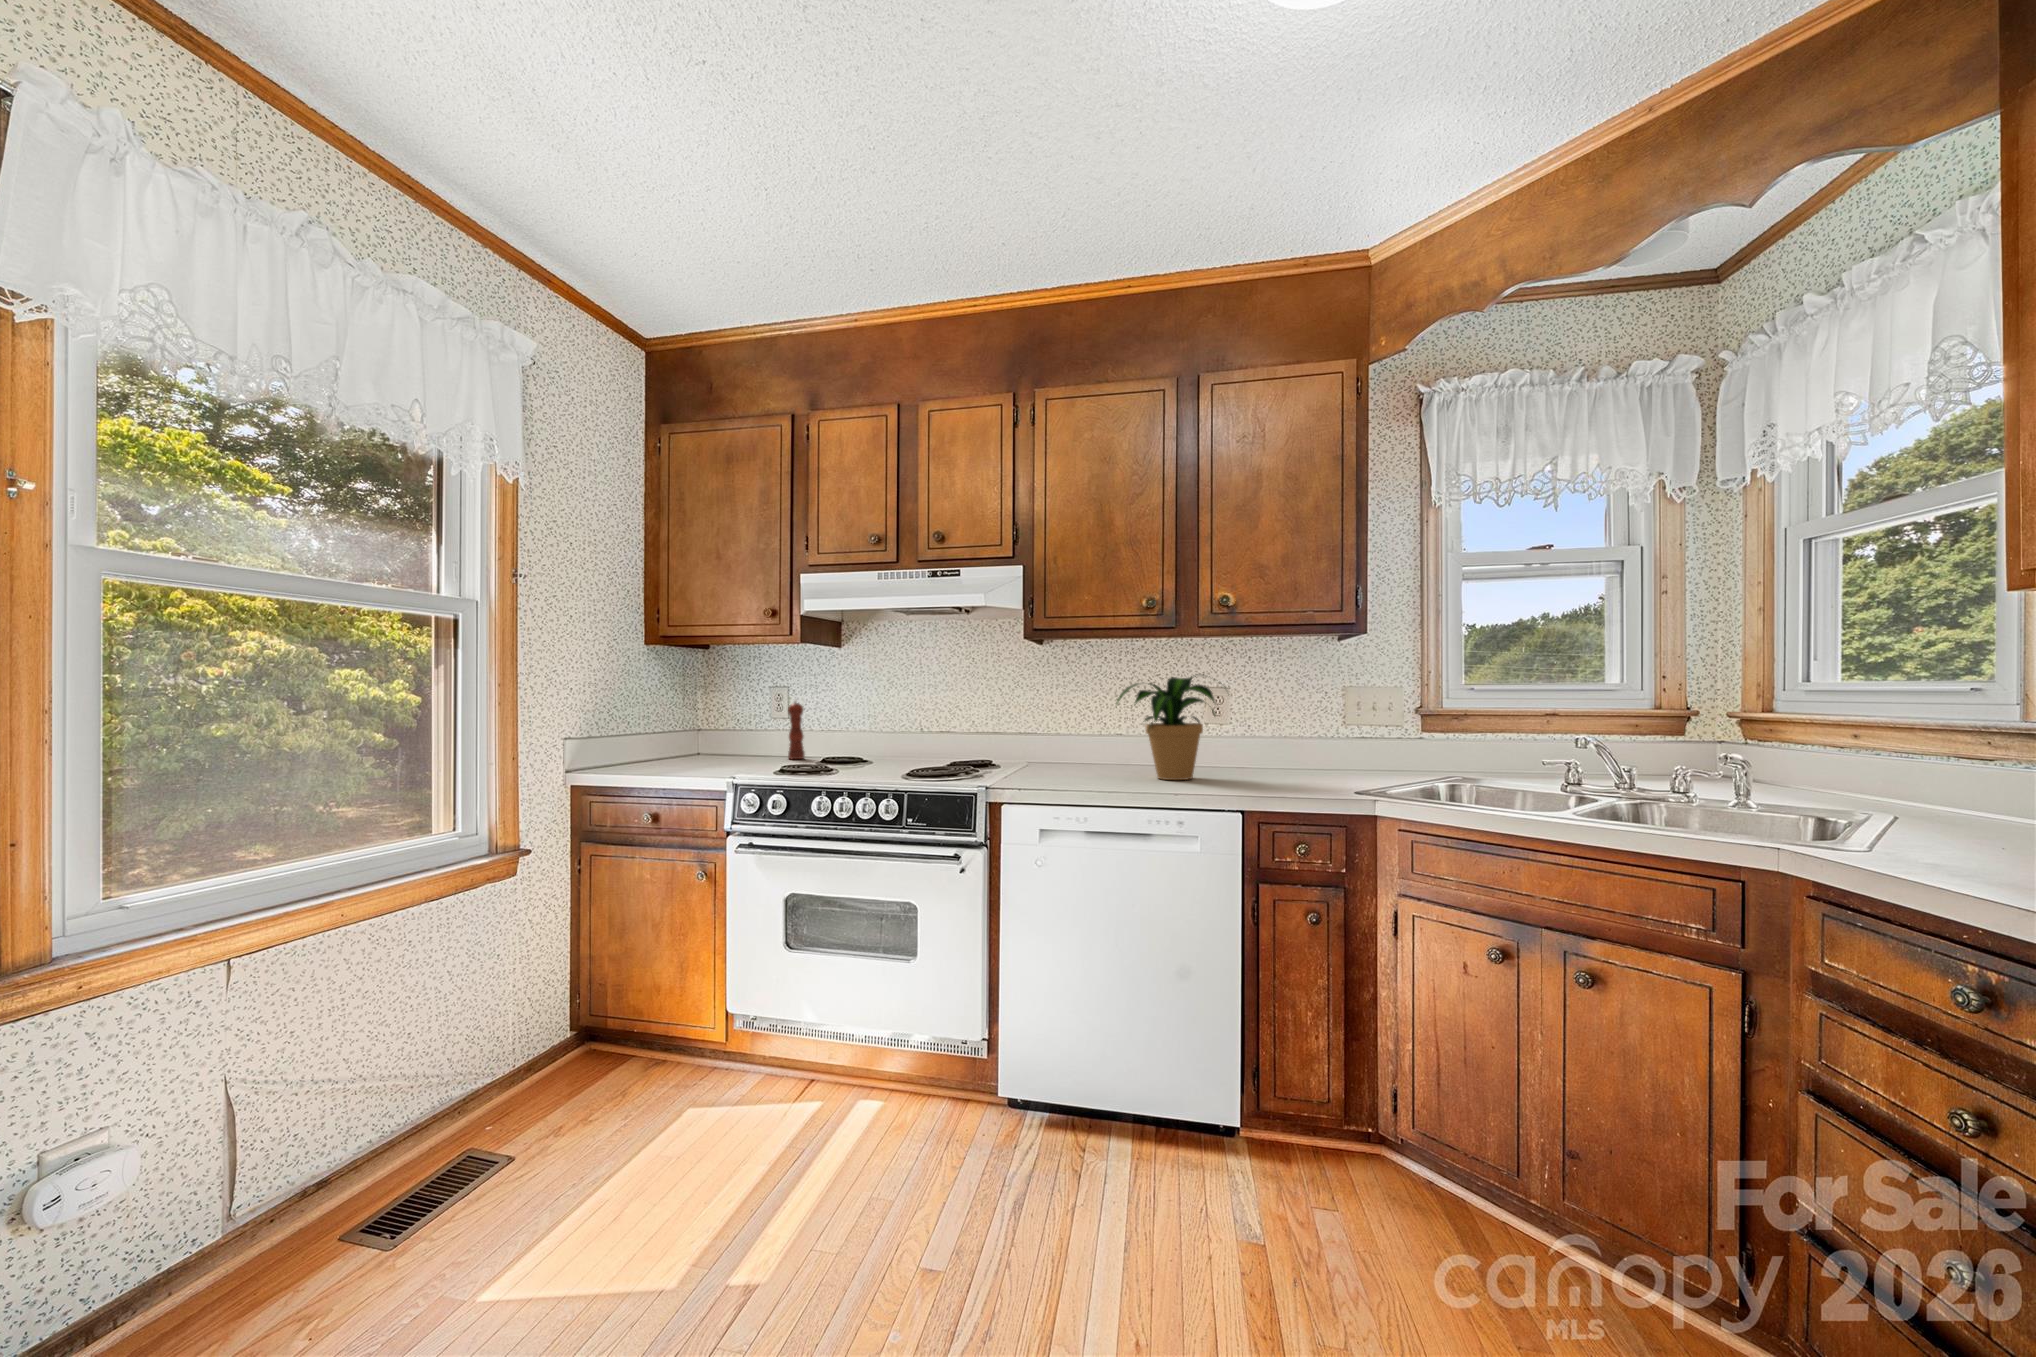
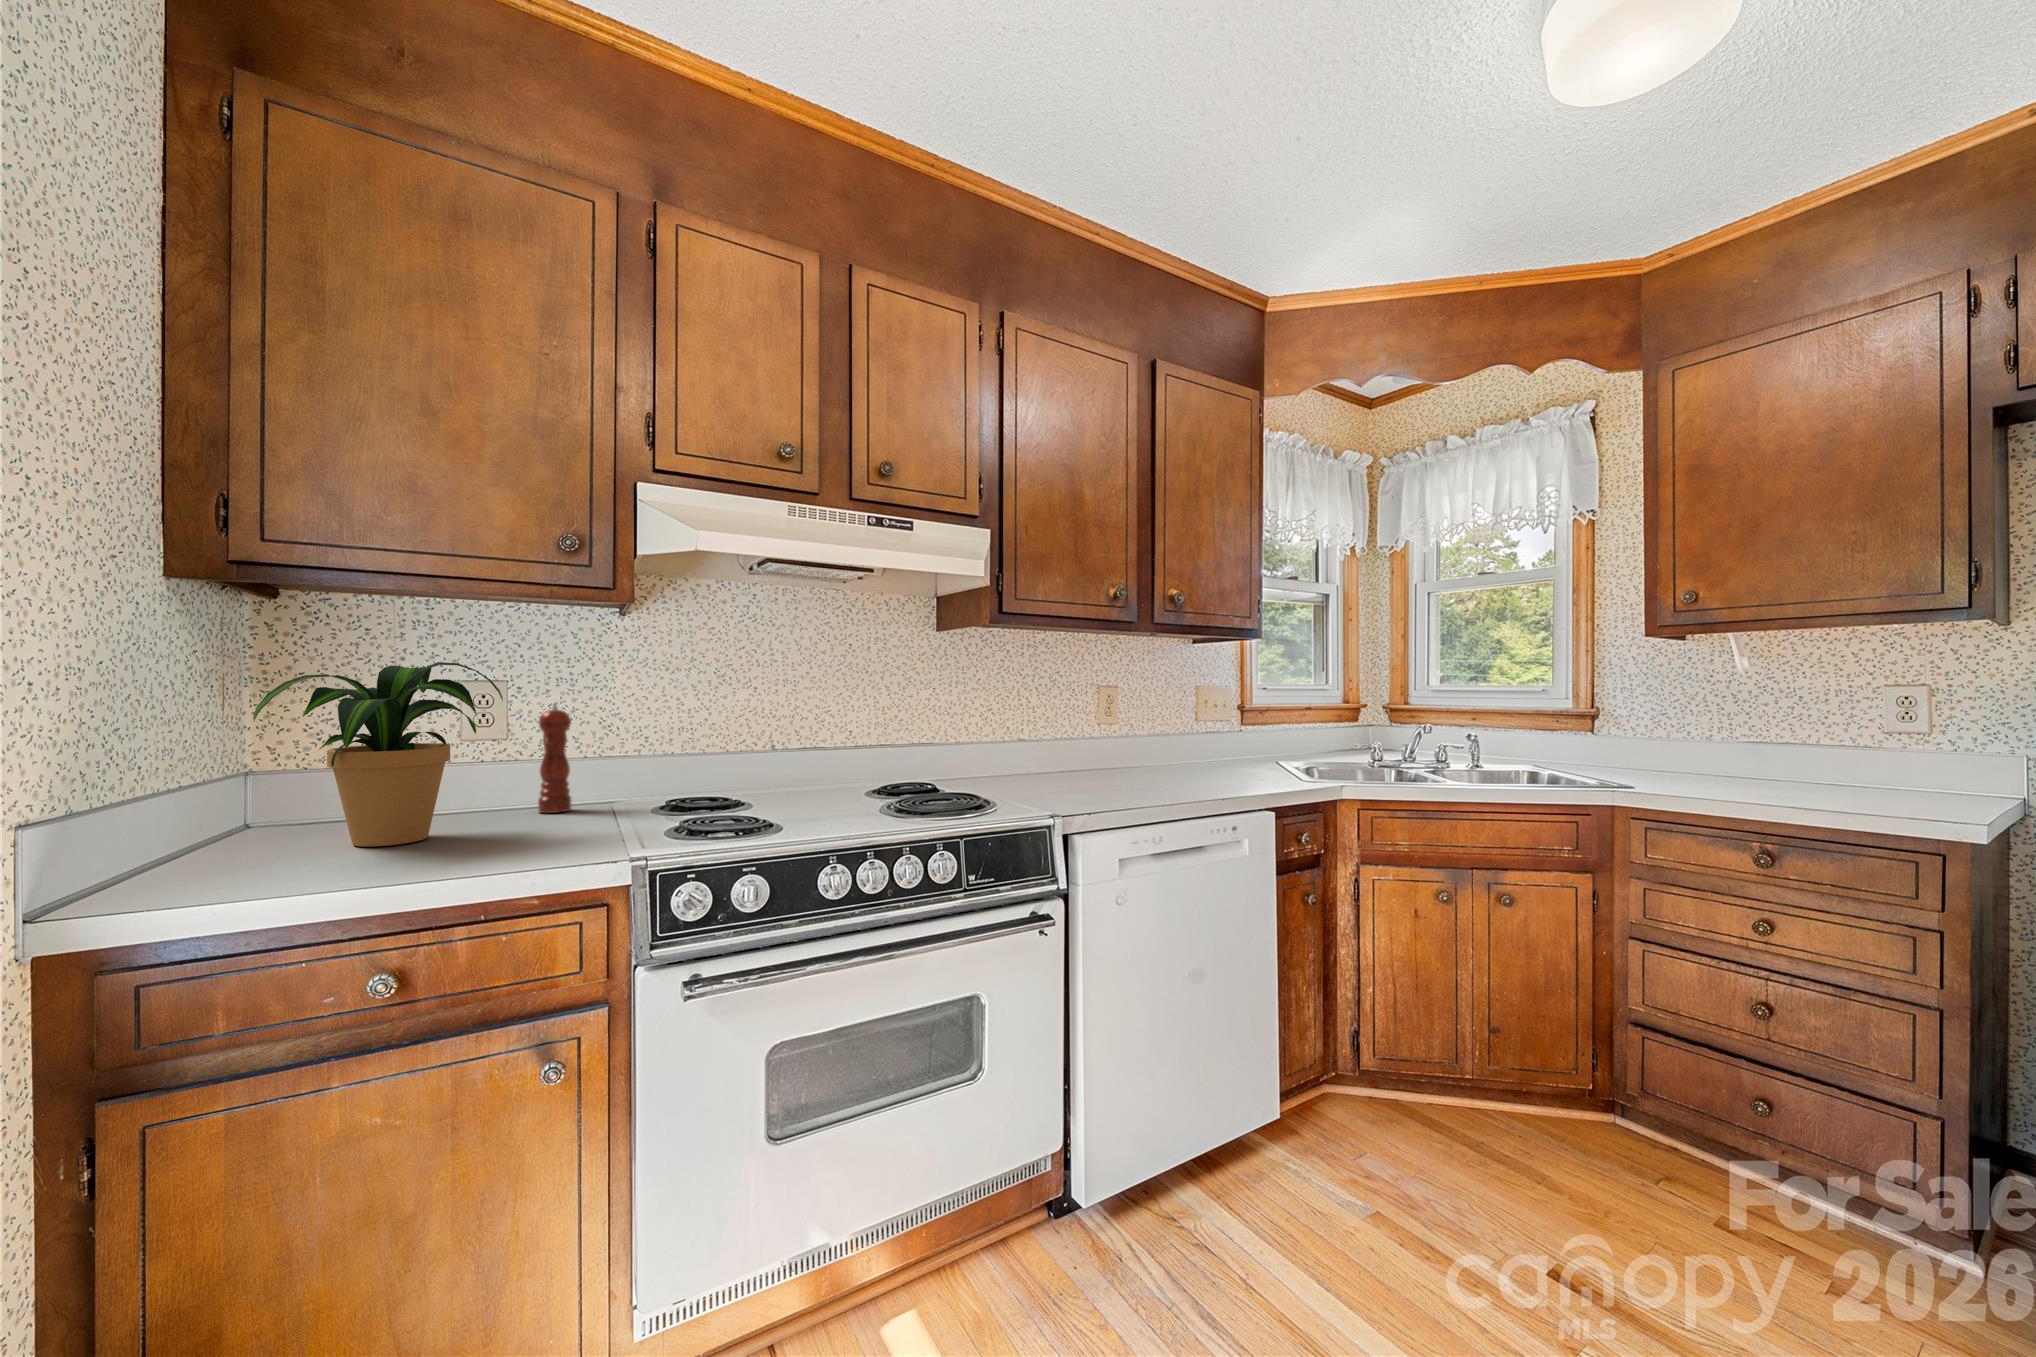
potted plant: present [1117,676,1215,780] -> present [253,662,503,847]

